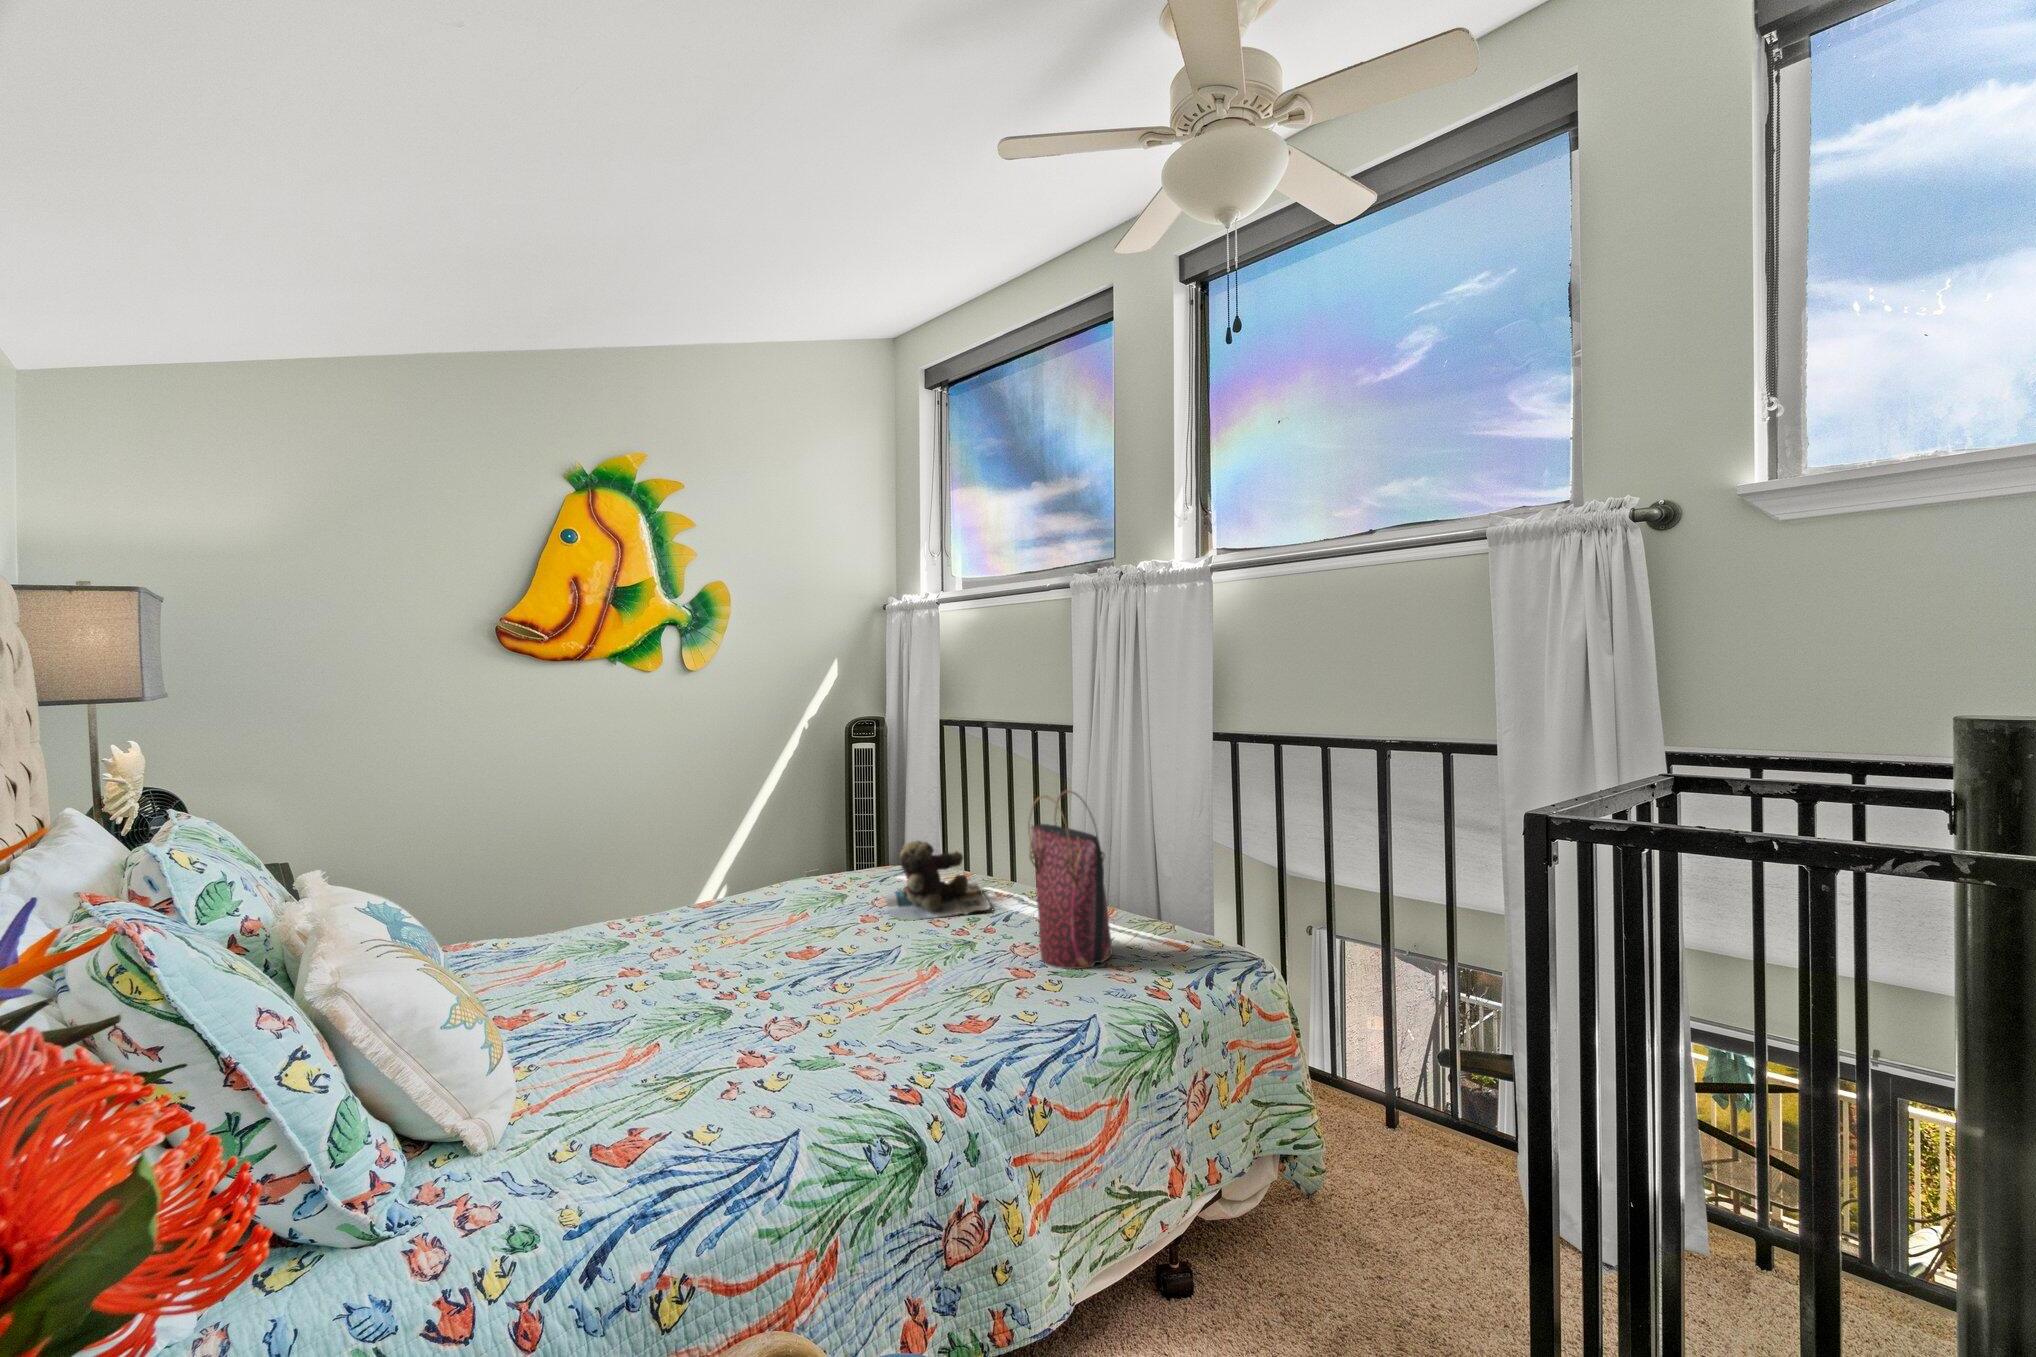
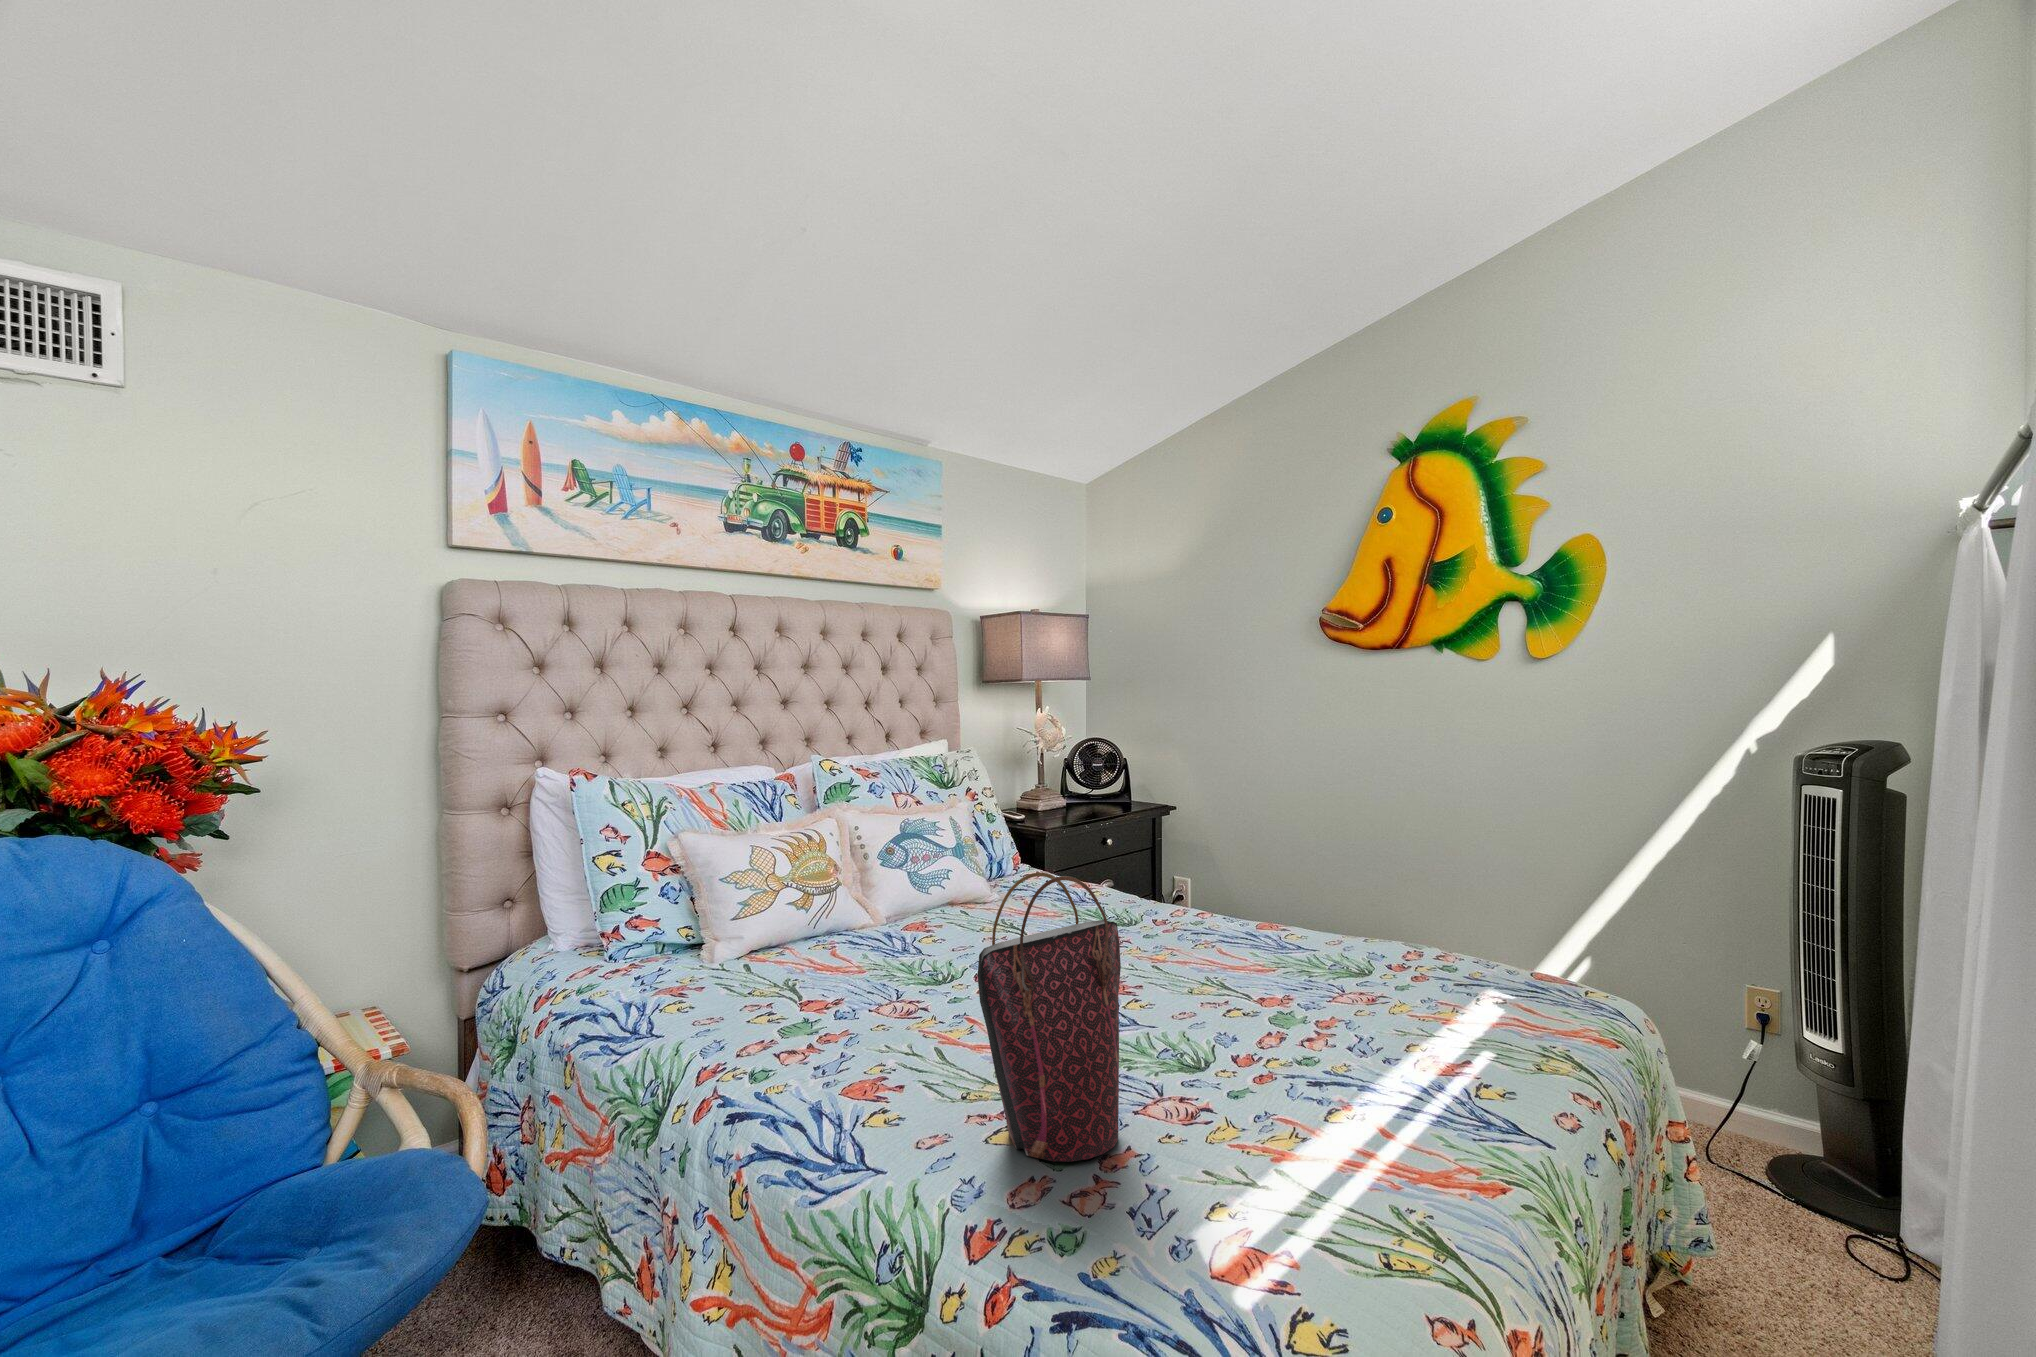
teddy bear: present [885,841,990,920] -> none [1211,918,1415,1057]

